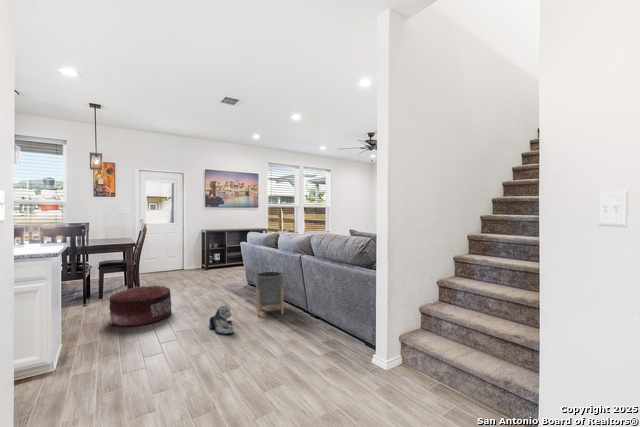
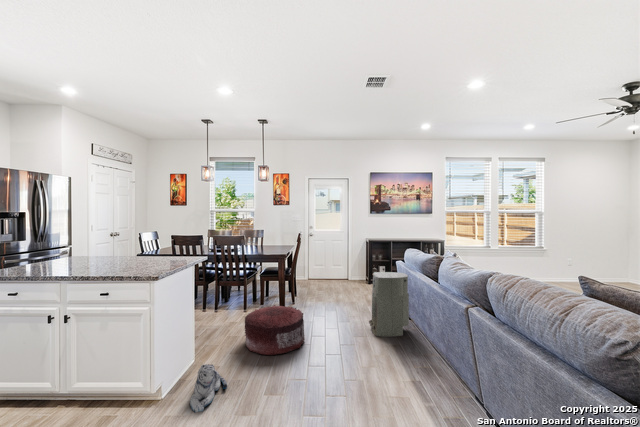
air purifier: none [222,249,253,298] -> present [369,272,409,337]
planter: present [256,271,284,316] -> none [399,316,441,392]
plush toy: present [209,306,233,335] -> present [190,364,227,413]

